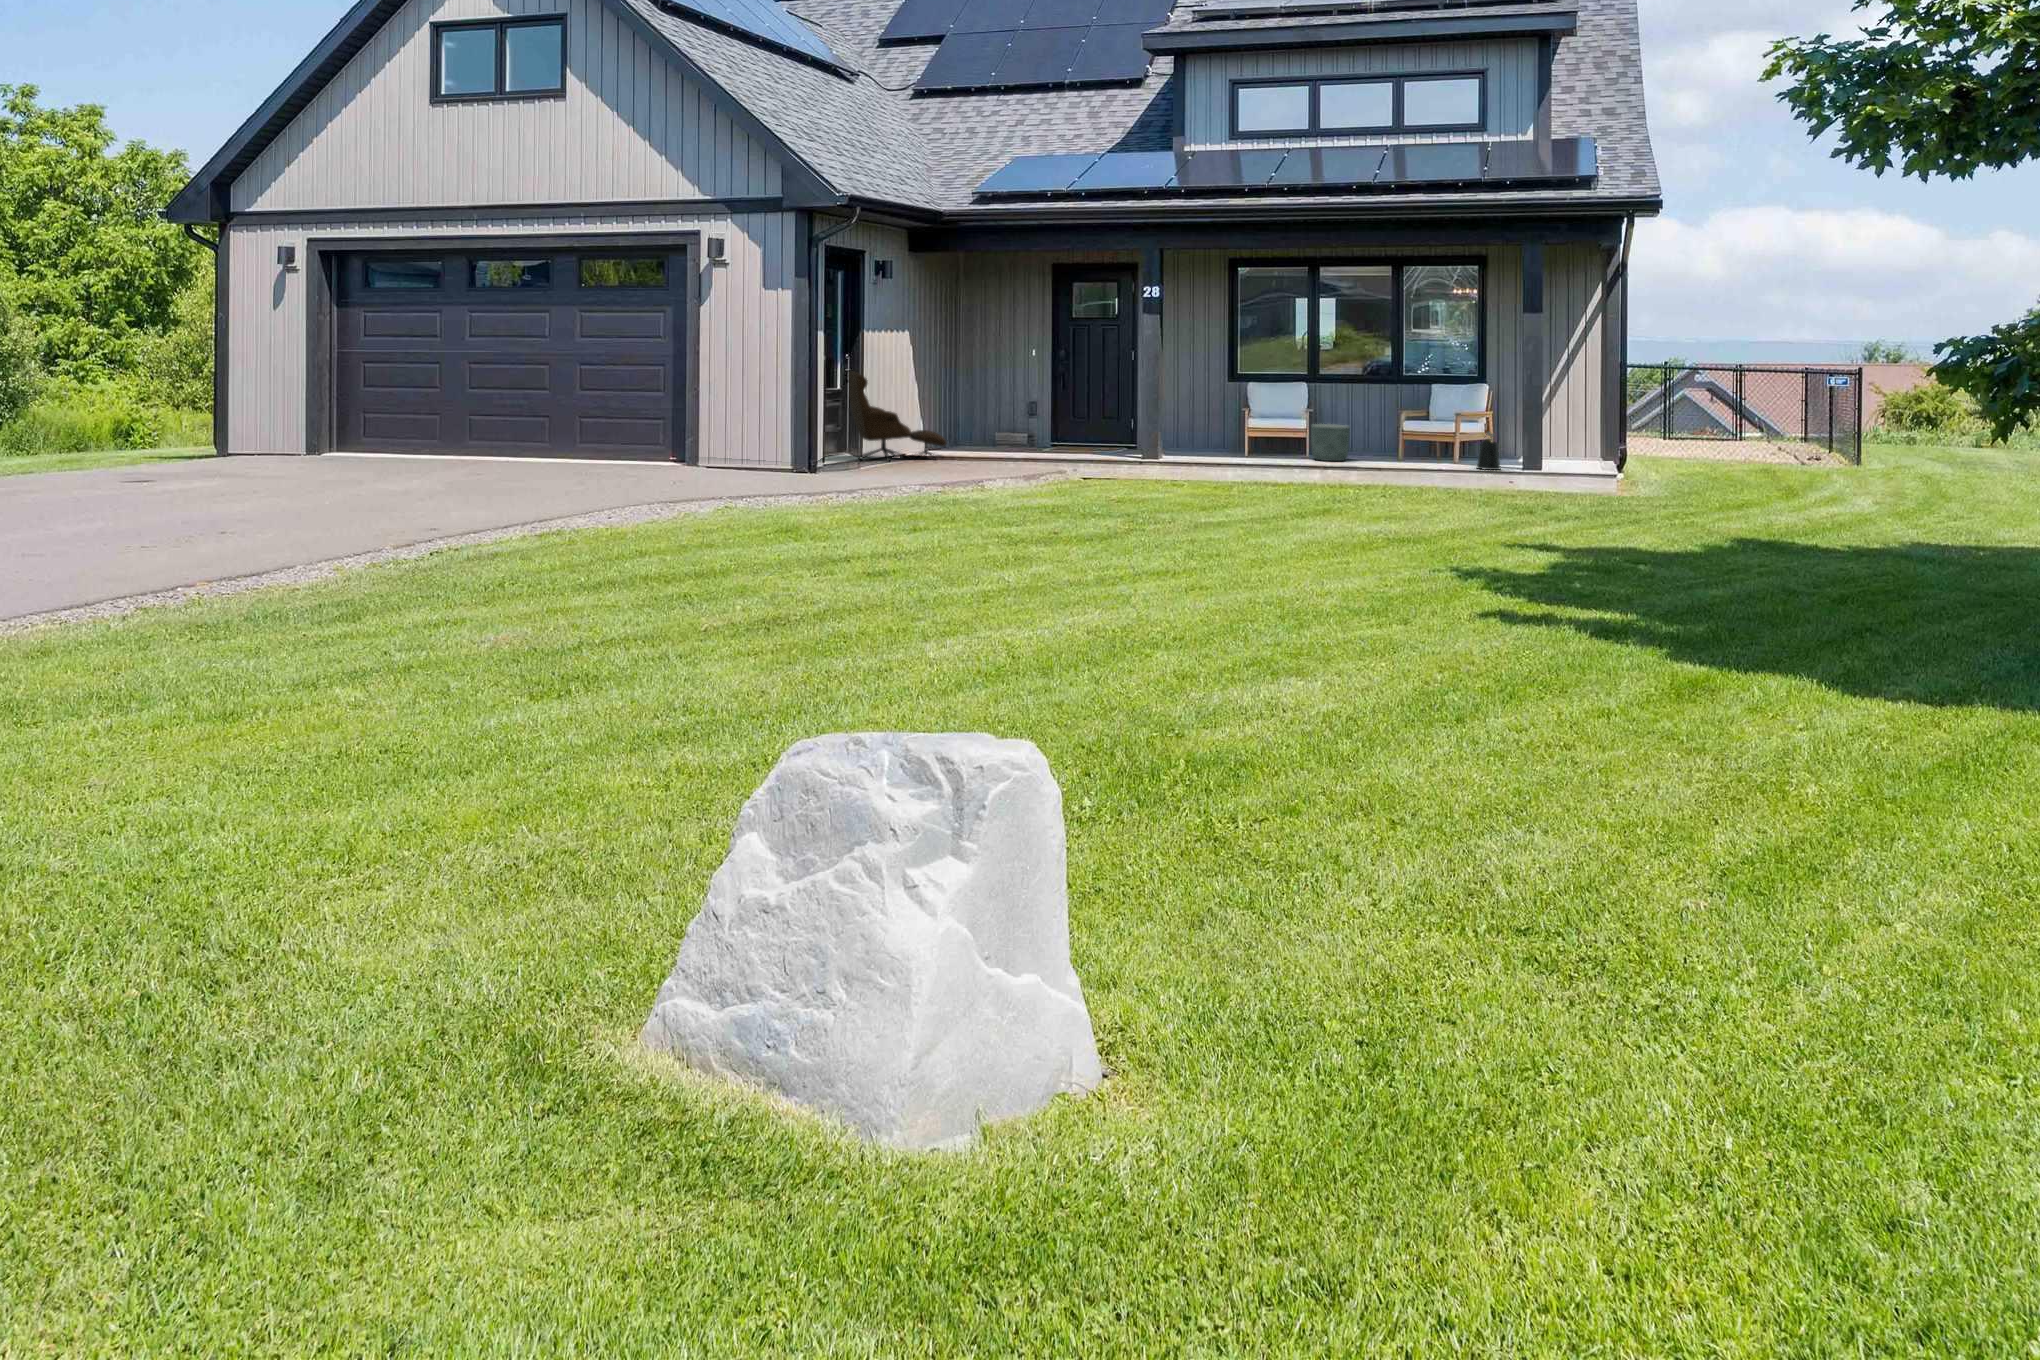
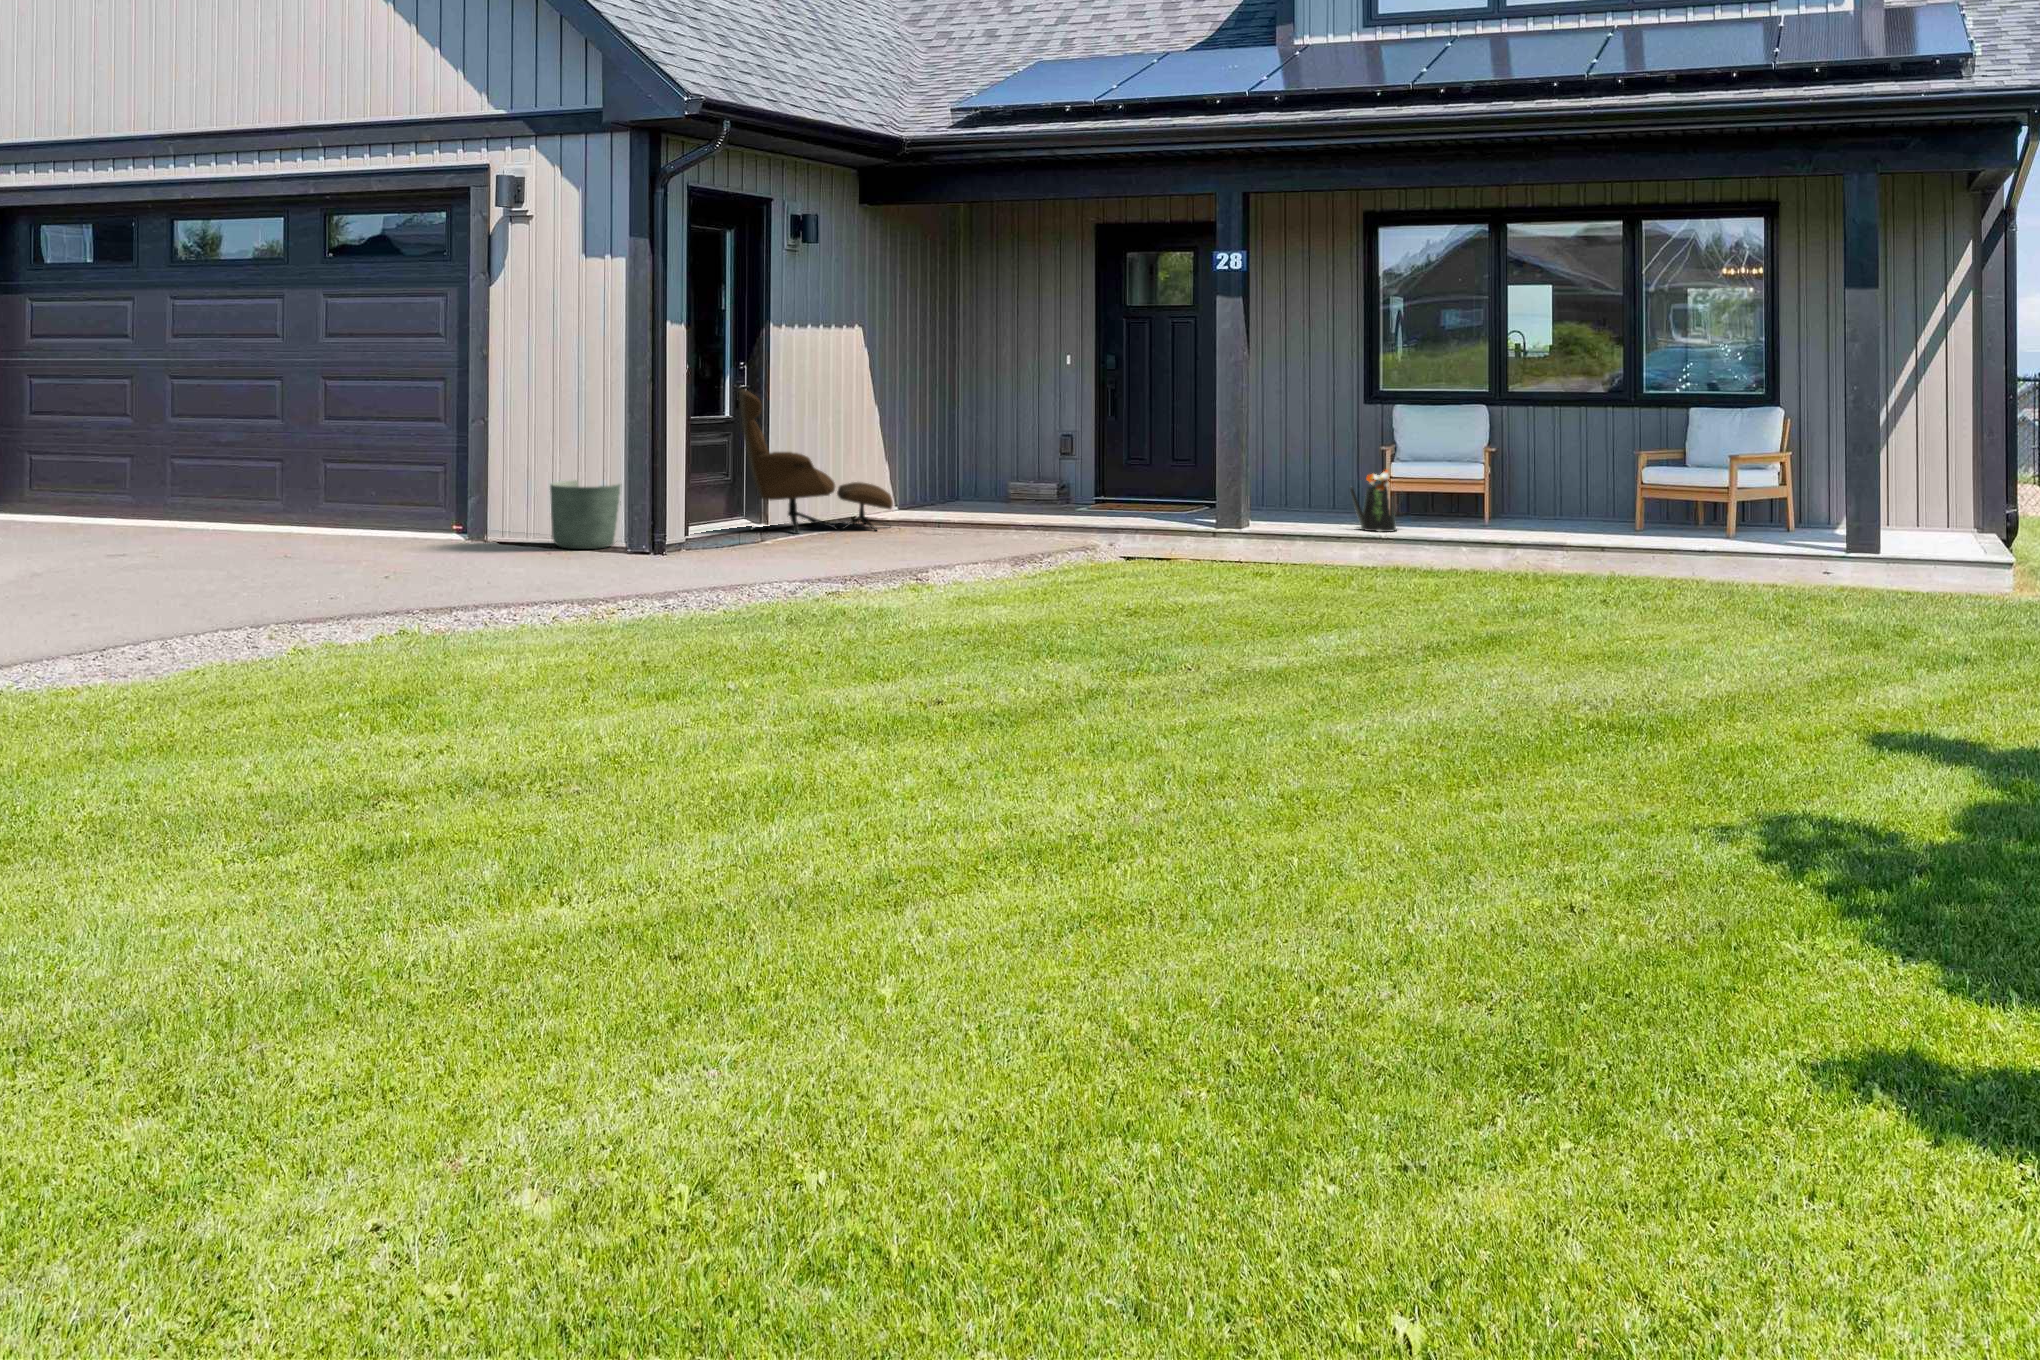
planter: present [1311,424,1350,461] -> present [550,480,621,549]
watering can: present [1477,430,1501,470] -> present [1350,470,1404,532]

